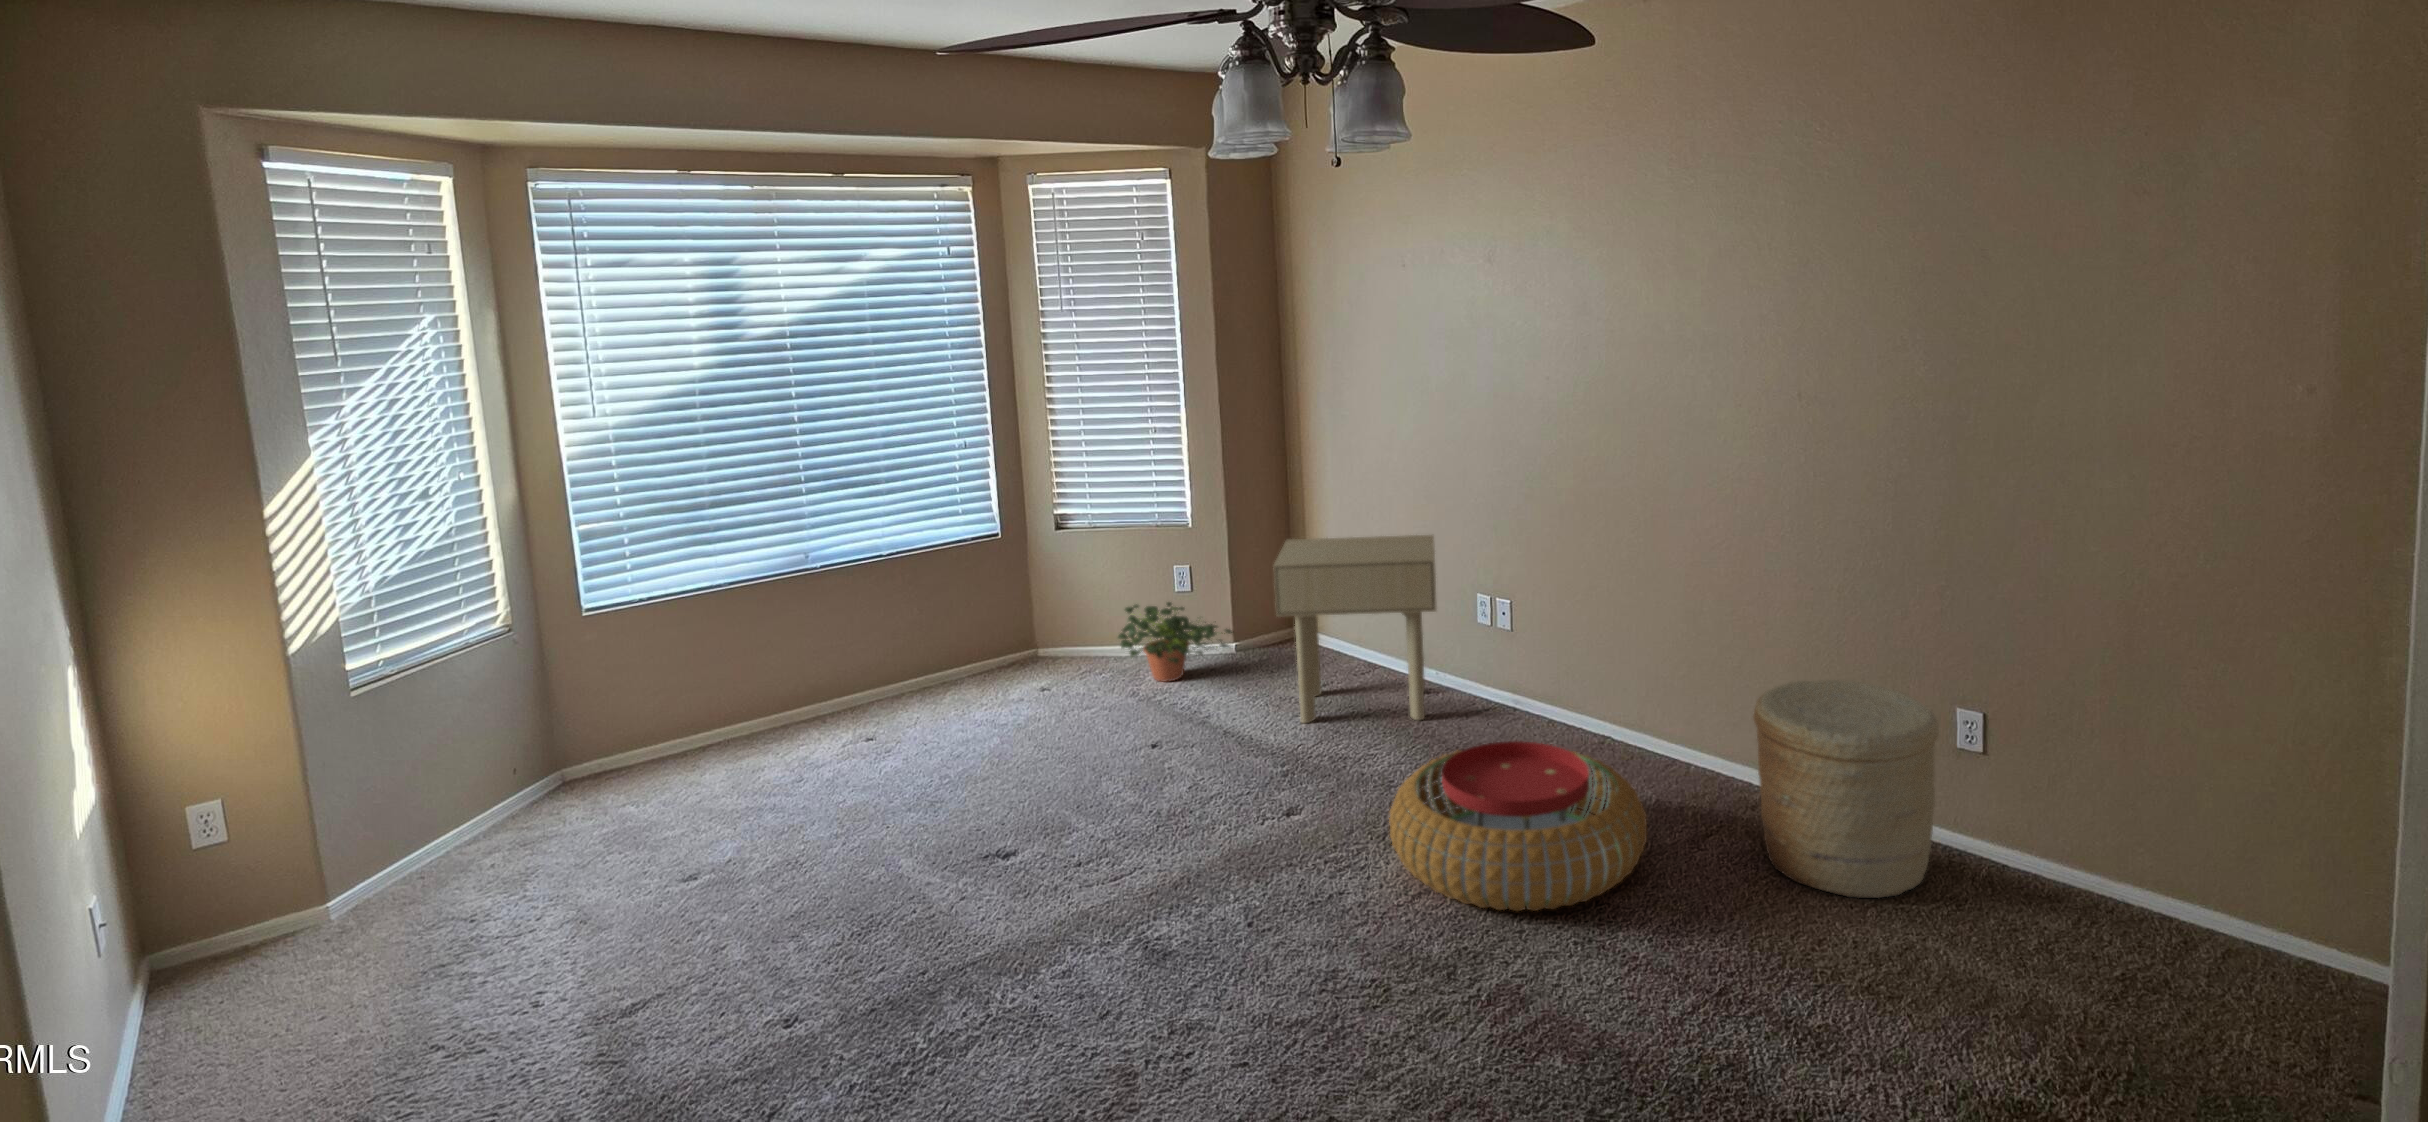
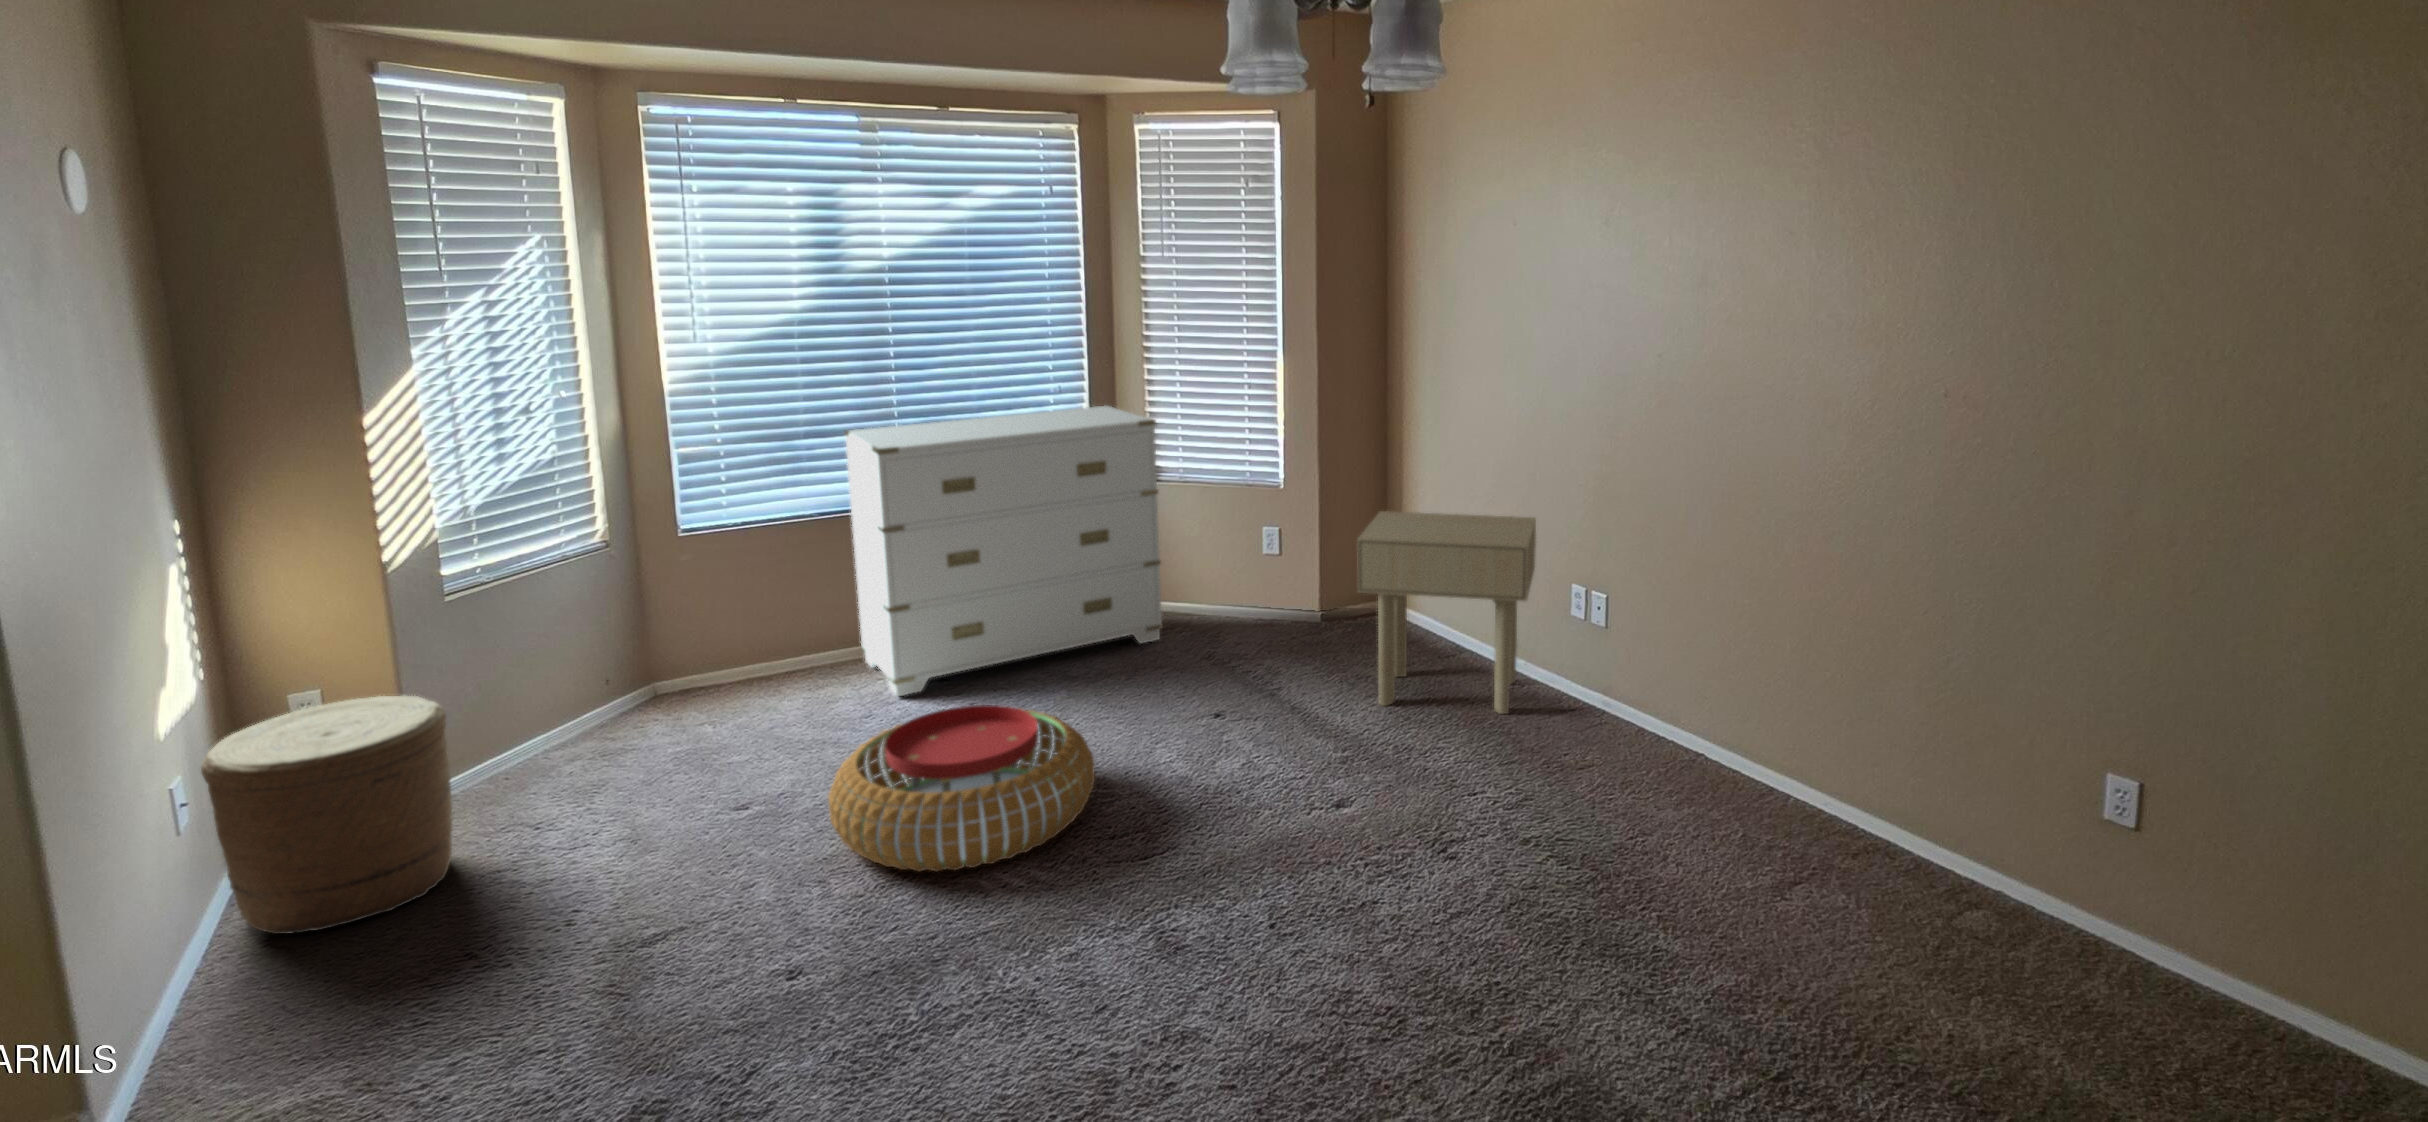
dresser: none [748,458,1077,758] -> present [844,405,1163,697]
potted plant: present [1118,602,1232,682] -> none [1204,564,1326,647]
woven basket: present [1753,680,1939,898] -> present [201,696,452,934]
pouf: present [1389,741,1647,911] -> present [828,705,1095,872]

